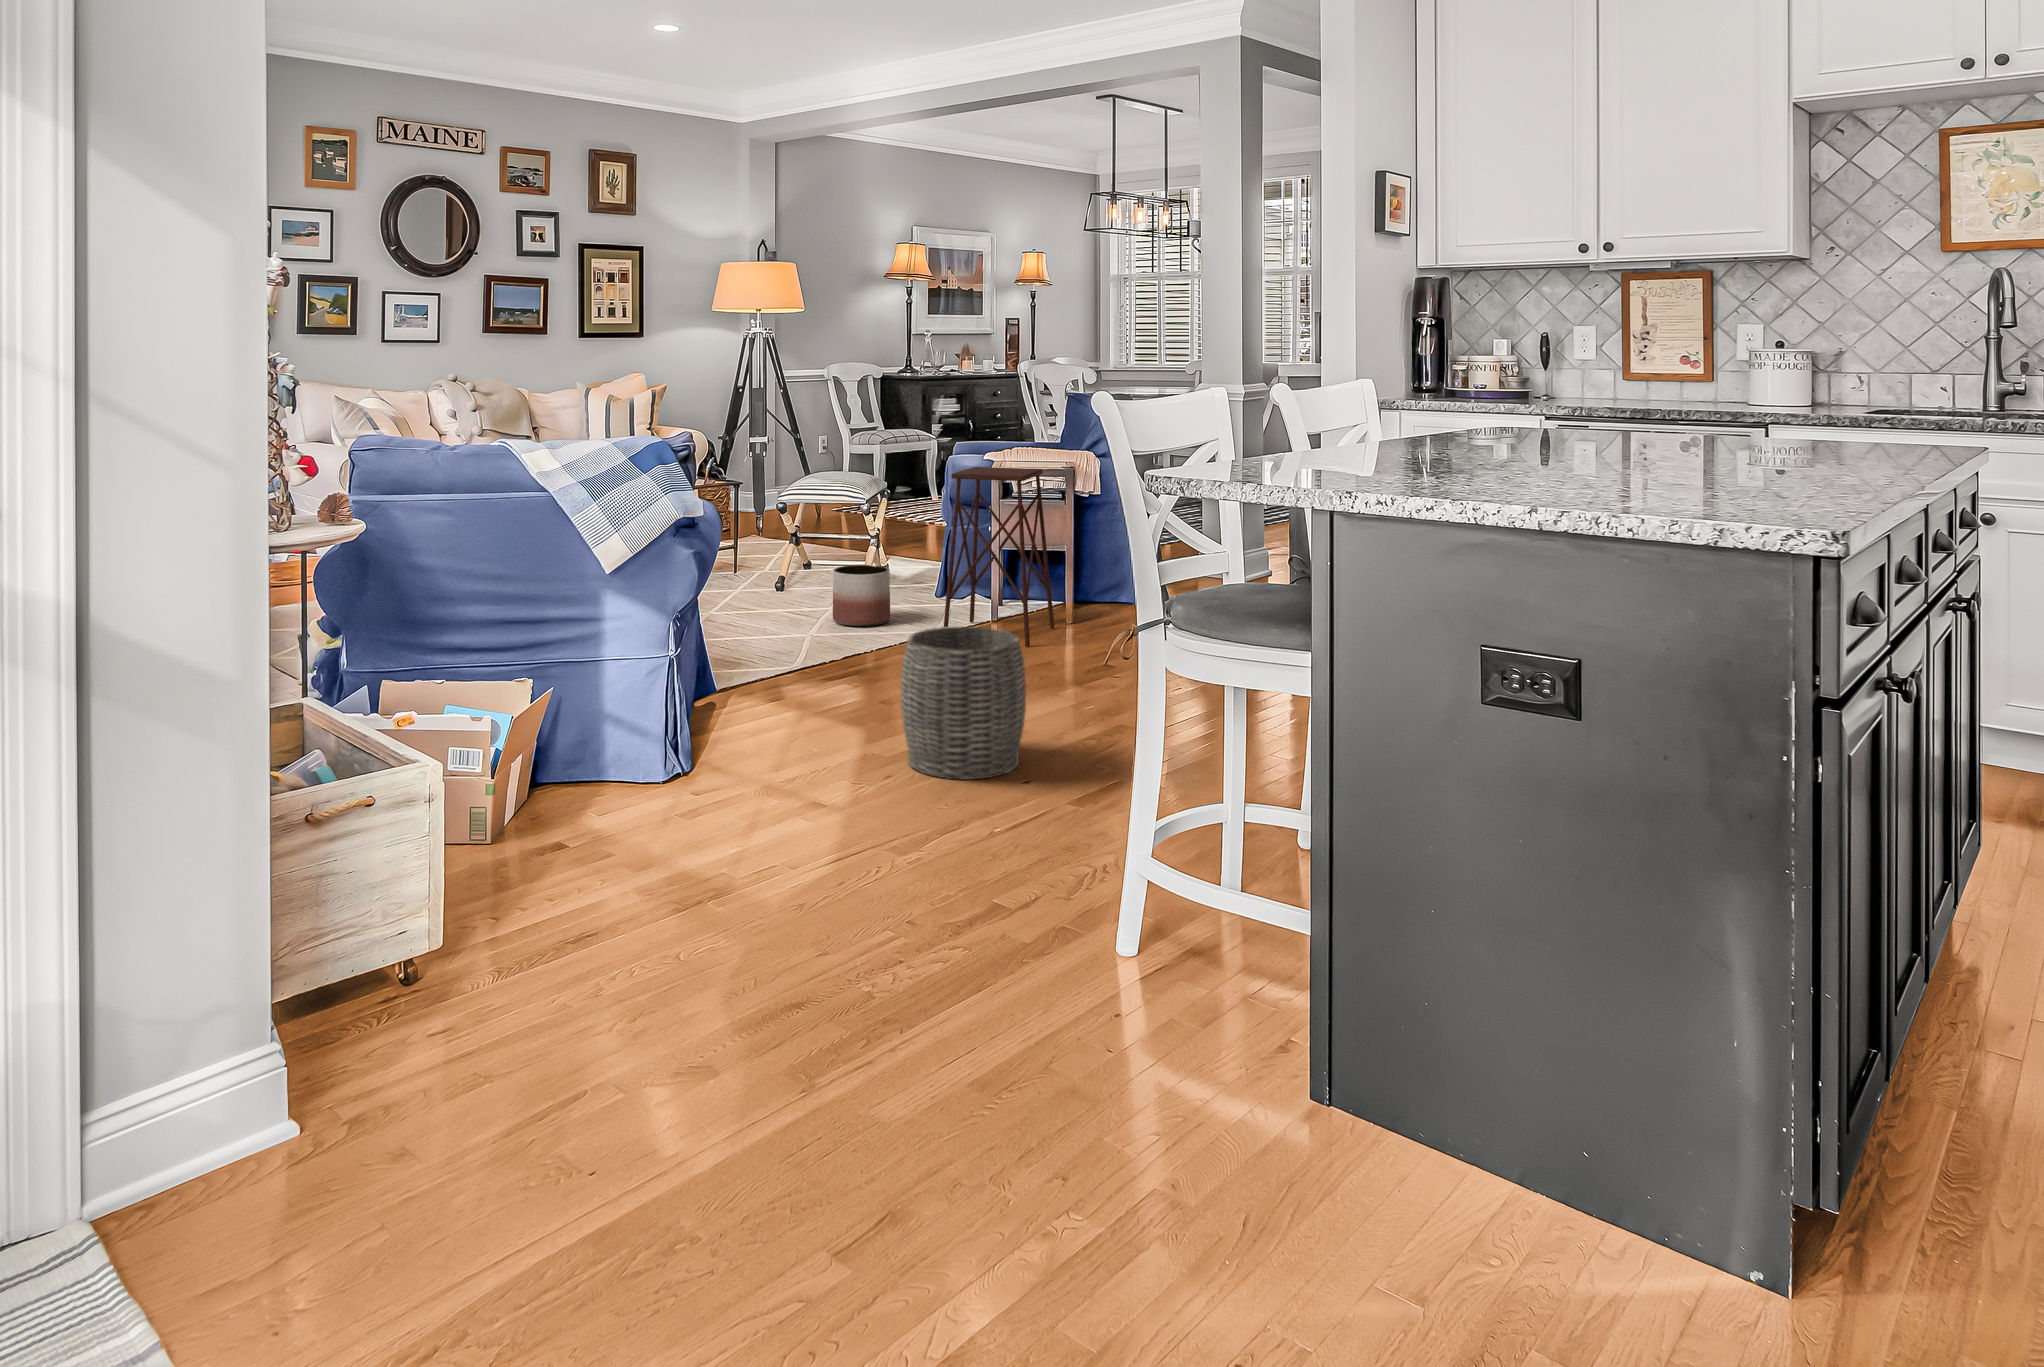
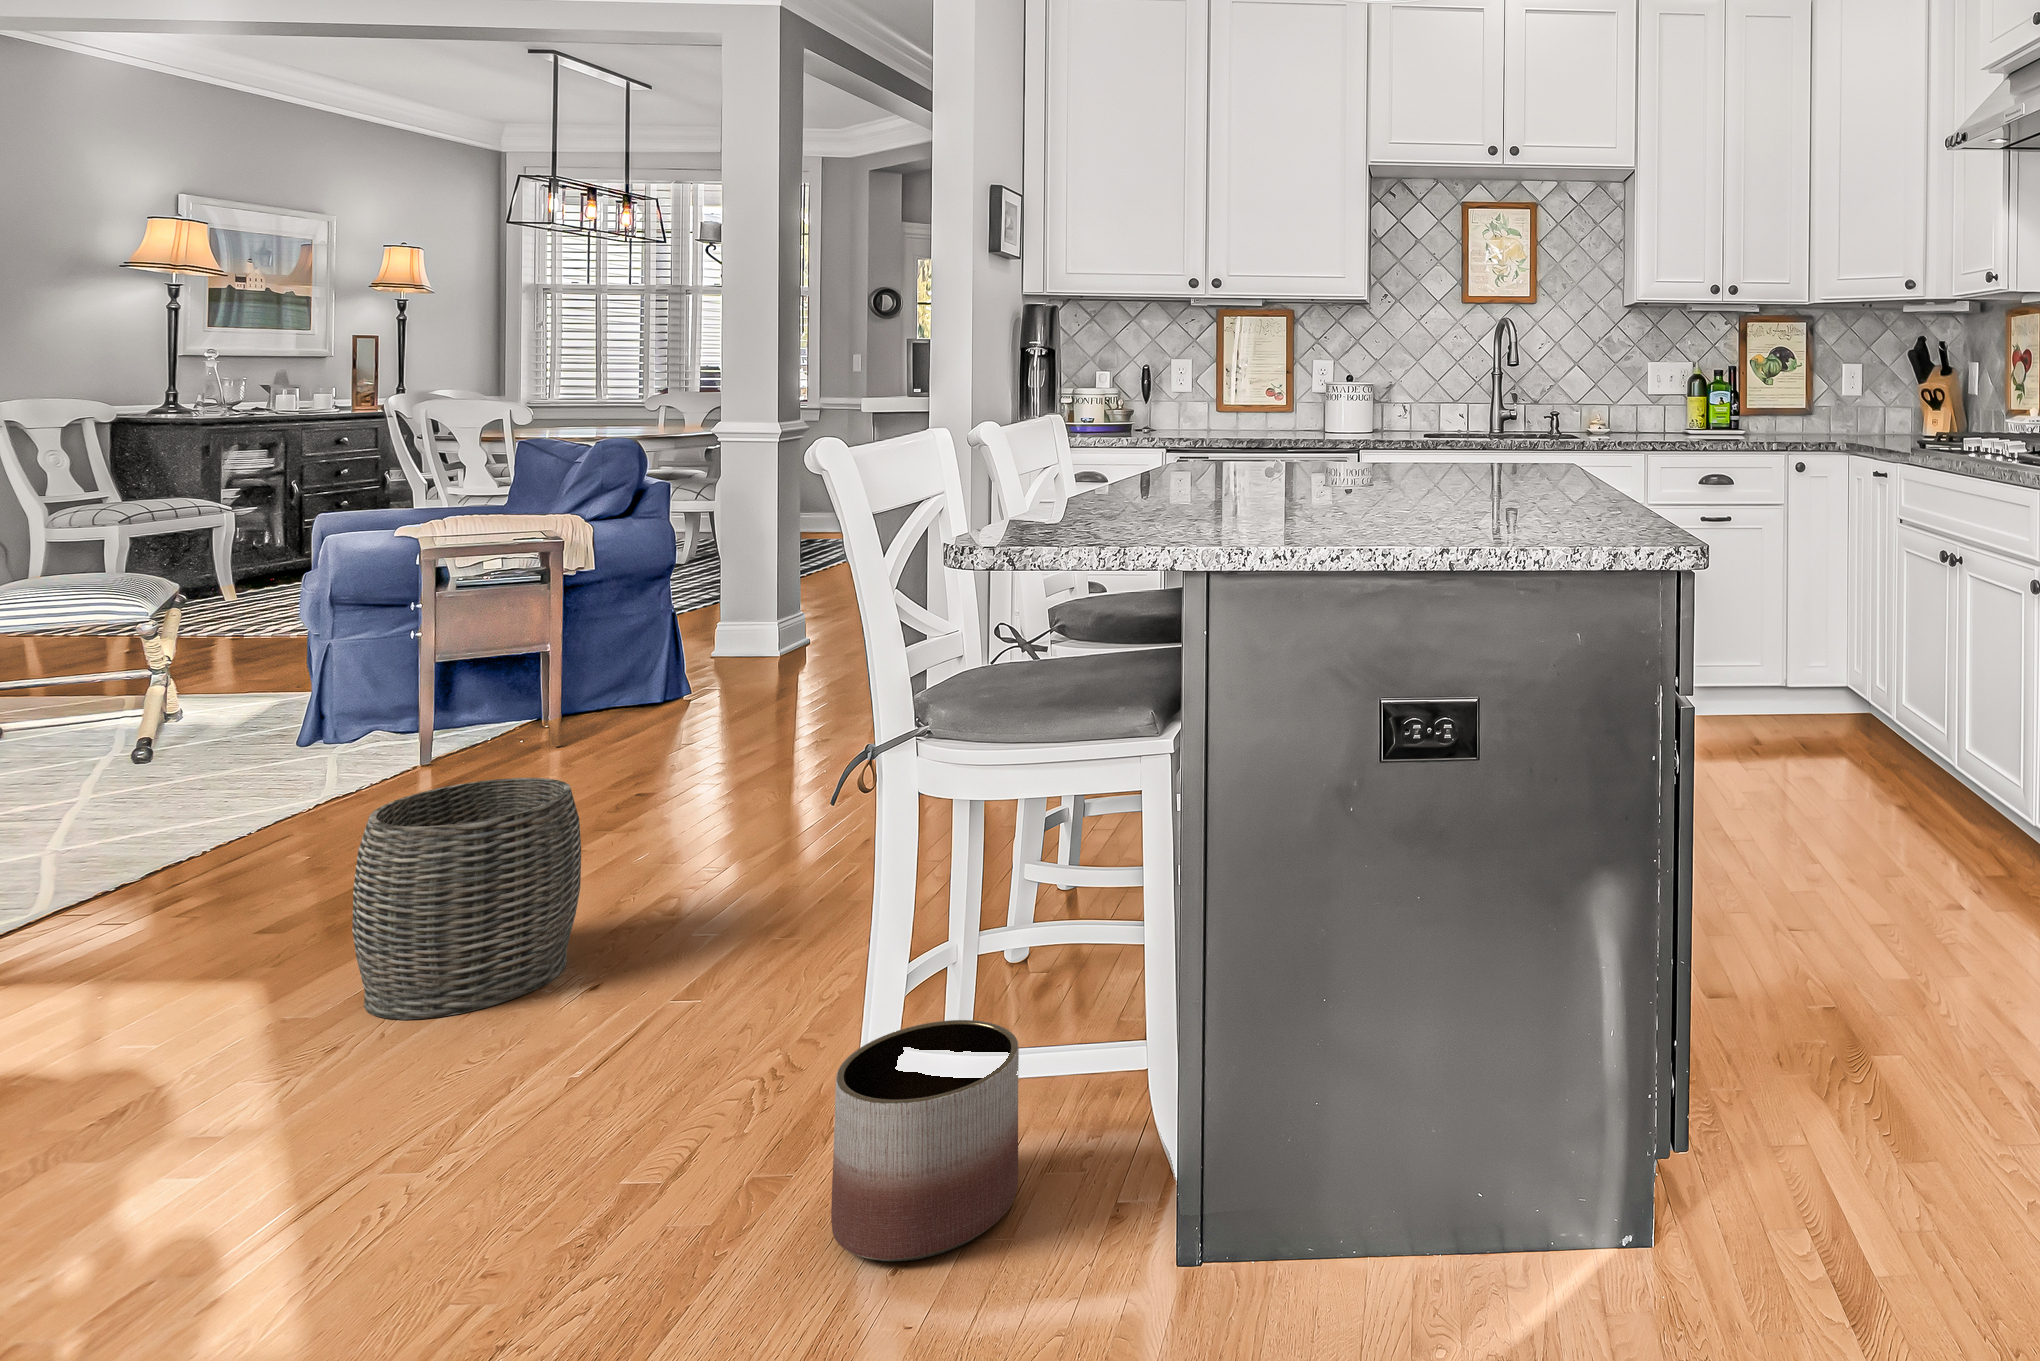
side table: present [944,467,1054,647] -> none [334,544,526,808]
planter: present [833,565,890,627] -> present [831,1020,1019,1262]

